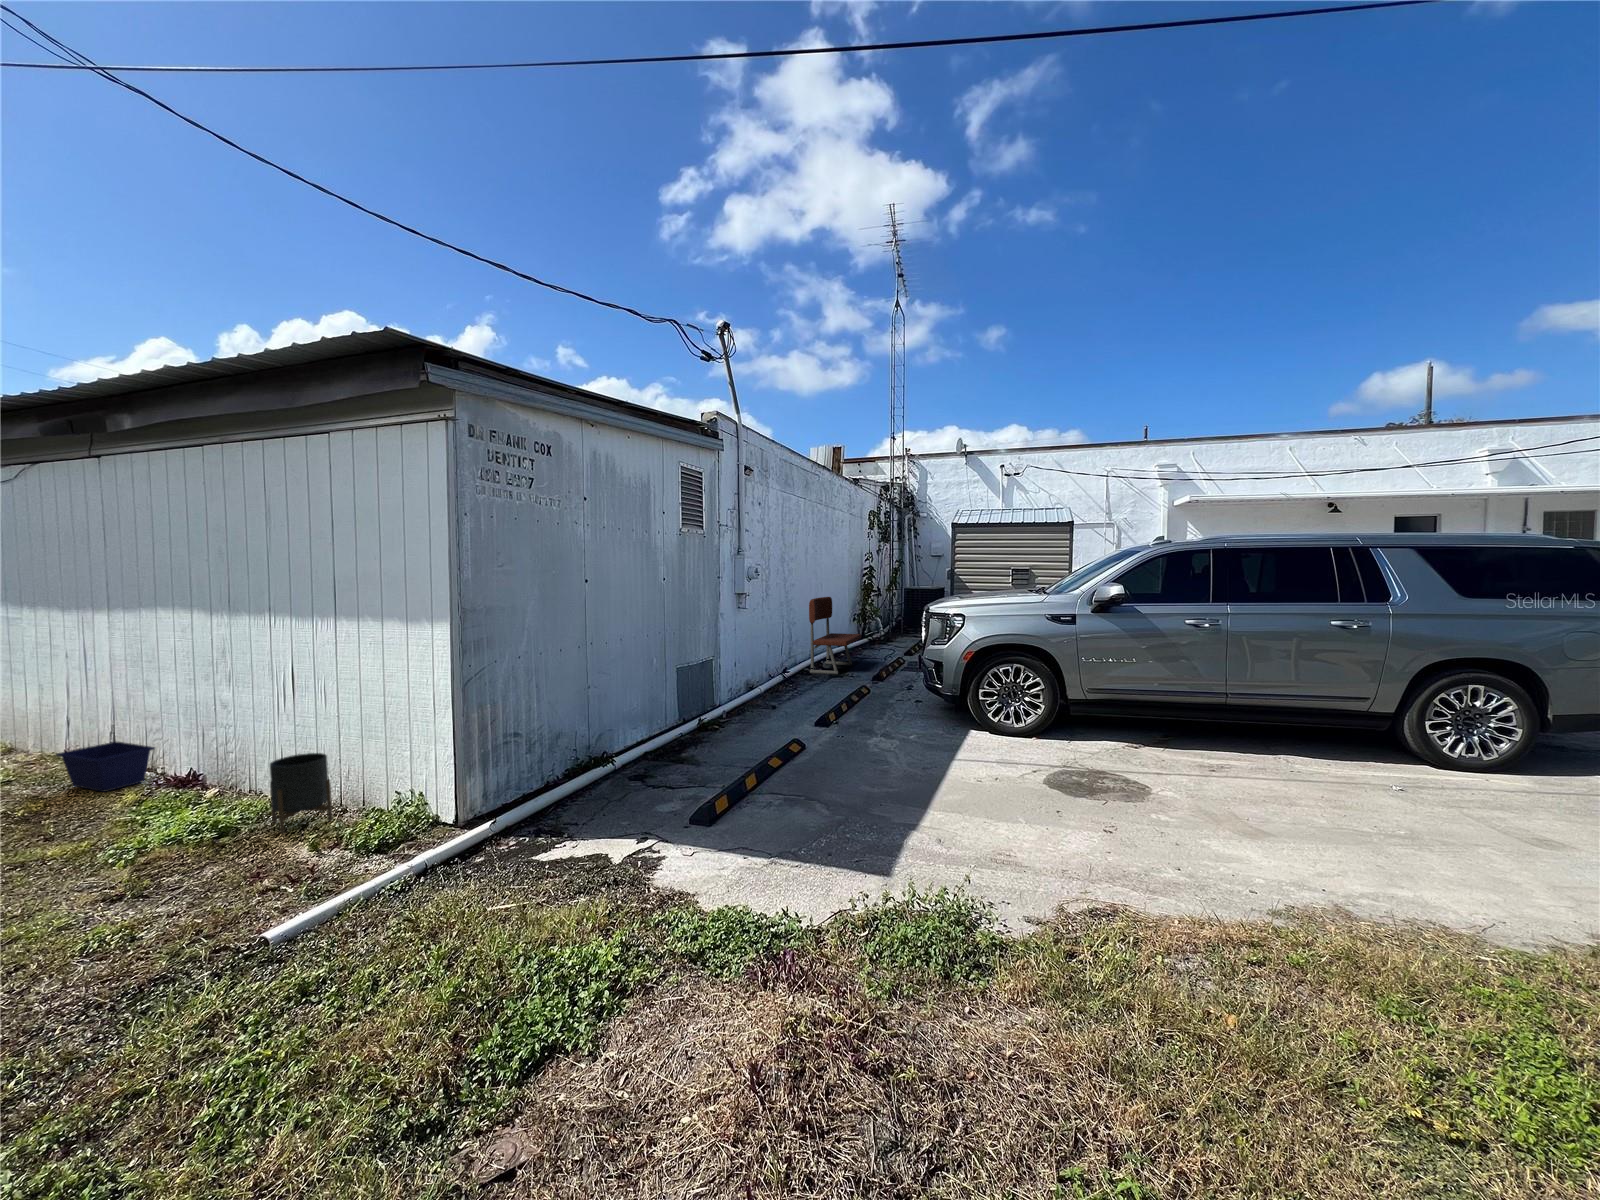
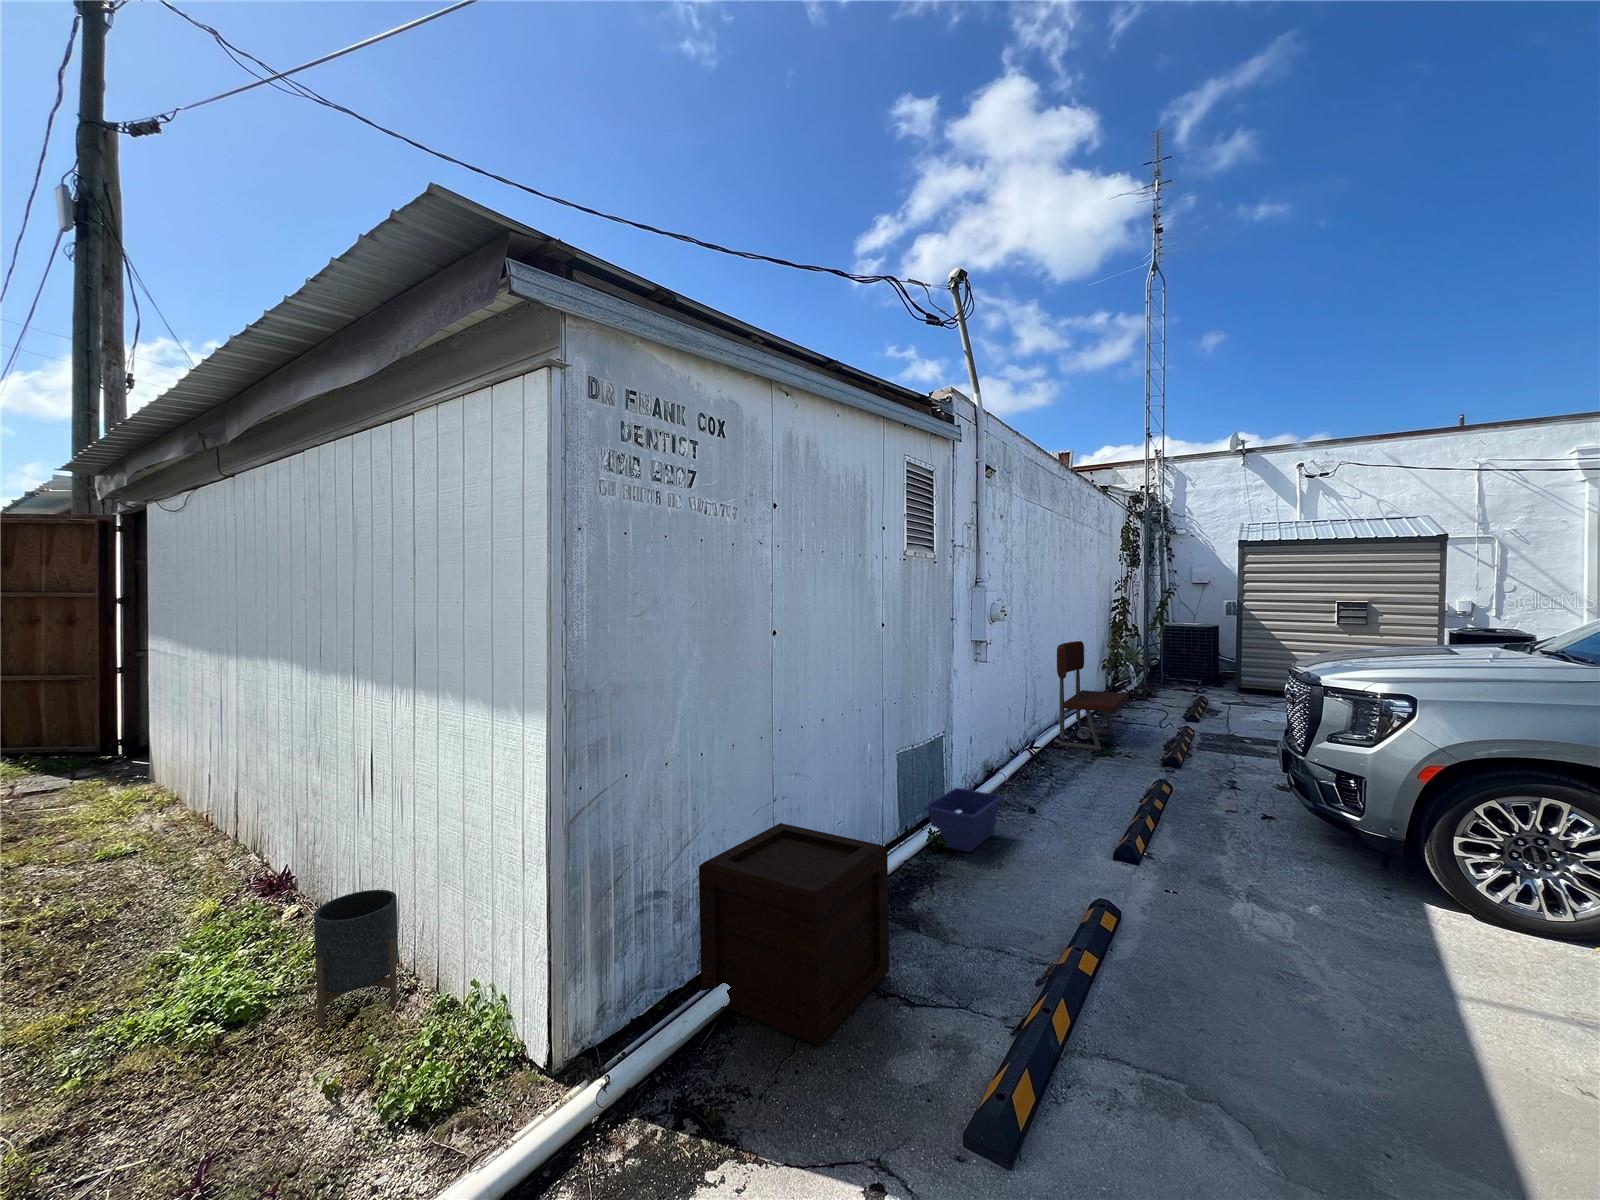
wooden crate: none [540,701,660,808] -> present [699,823,889,1046]
storage bin: present [56,742,155,792] -> present [924,788,1004,852]

